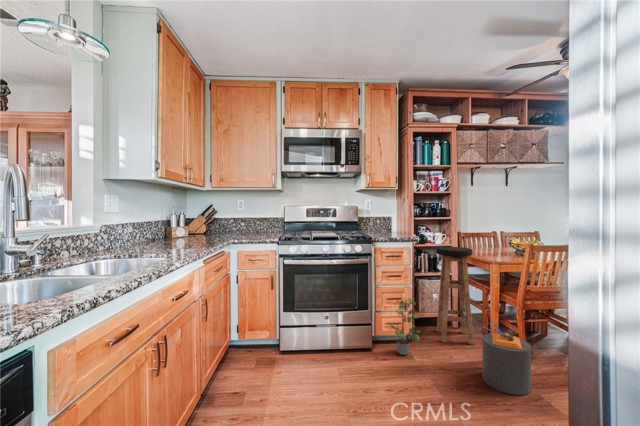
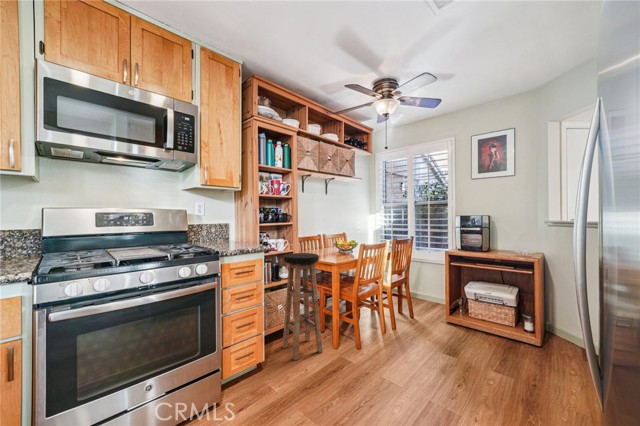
potted plant: present [390,299,421,355] -> none [245,320,282,399]
trash can: present [482,323,531,395] -> none [344,324,390,402]

